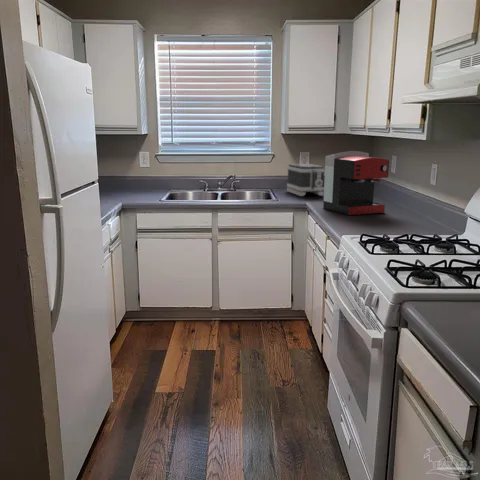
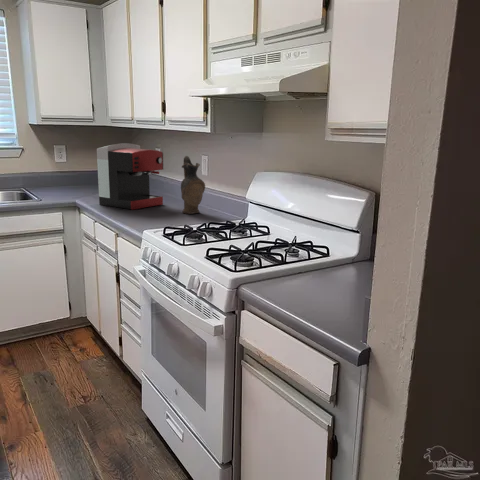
toaster: present [287,164,324,196] -> none [43,158,90,193]
ceramic pitcher: none [399,164,426,224] -> present [181,156,205,214]

